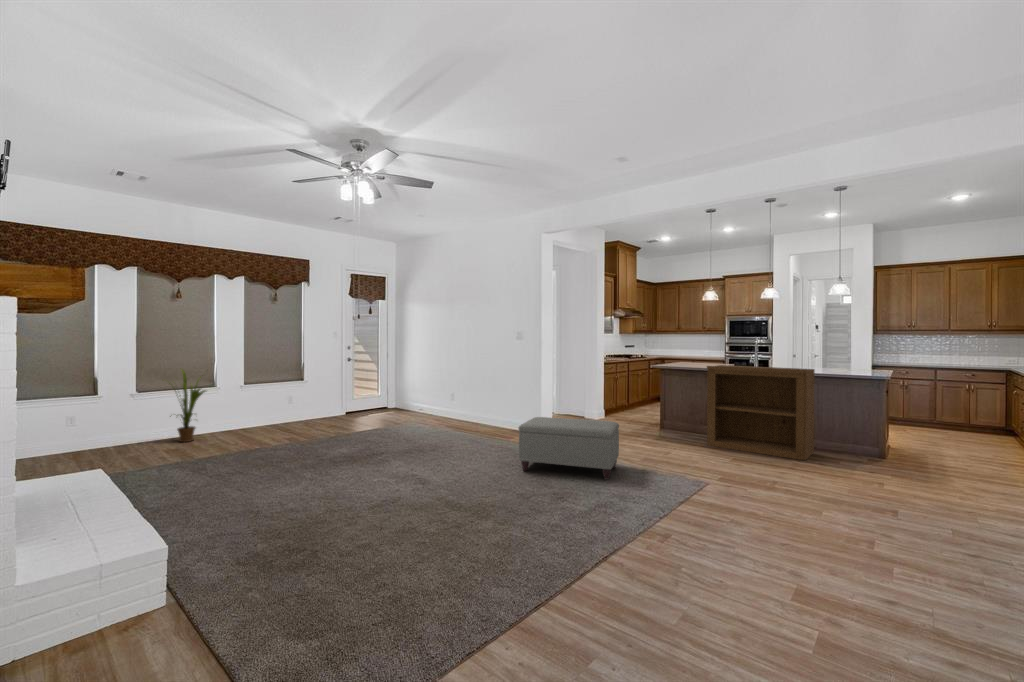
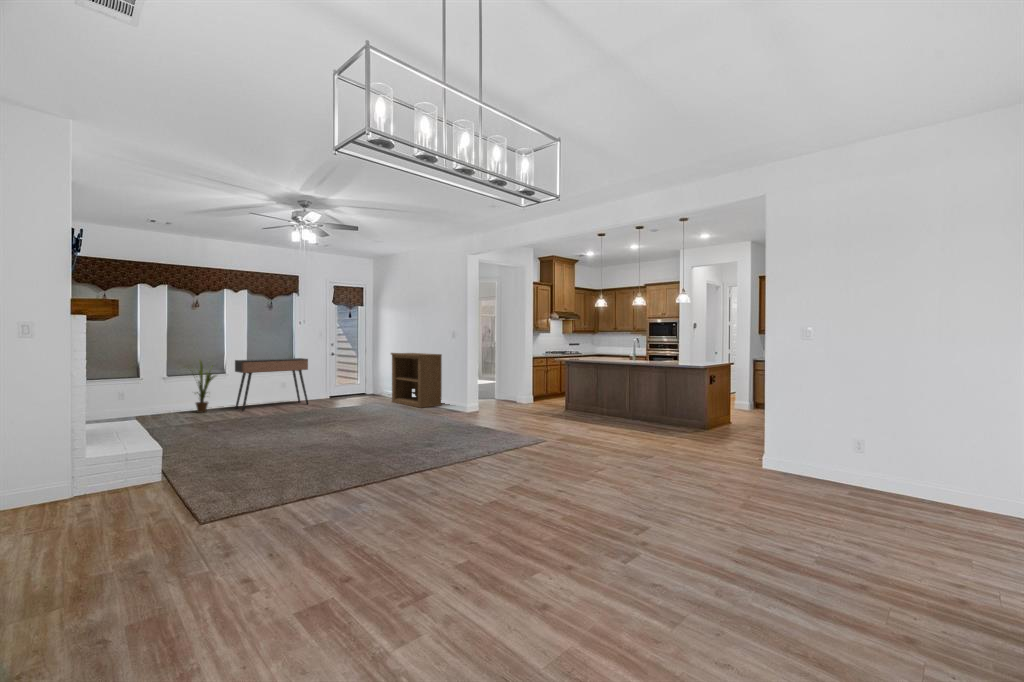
bookshelf: present [707,365,815,460] -> present [391,353,442,408]
console table: none [230,366,327,439] -> present [235,358,308,411]
ottoman: present [519,417,619,479] -> none [421,394,497,436]

